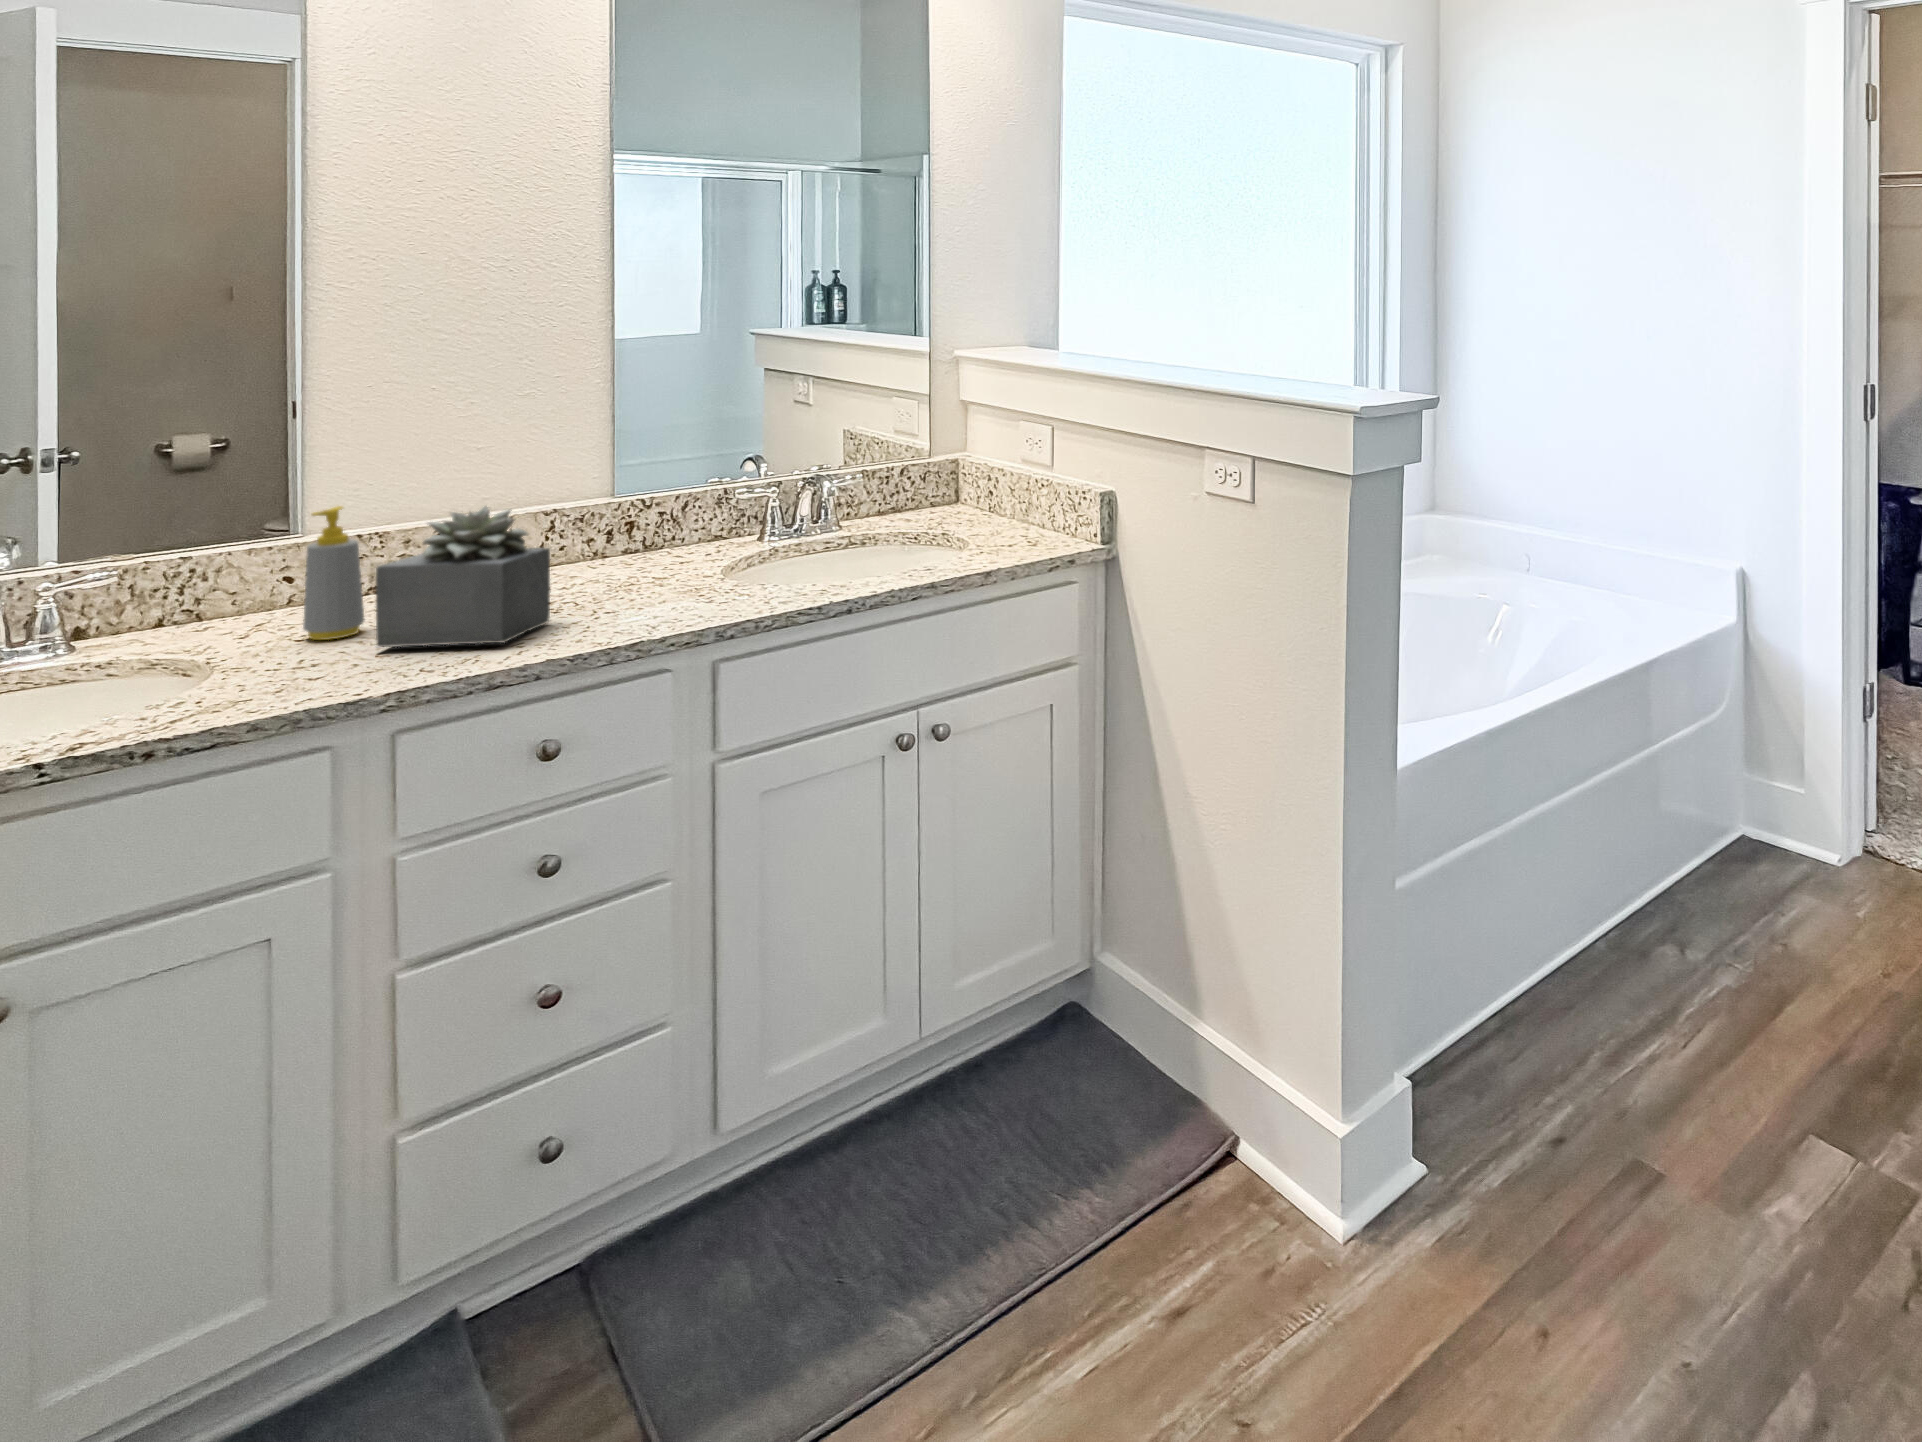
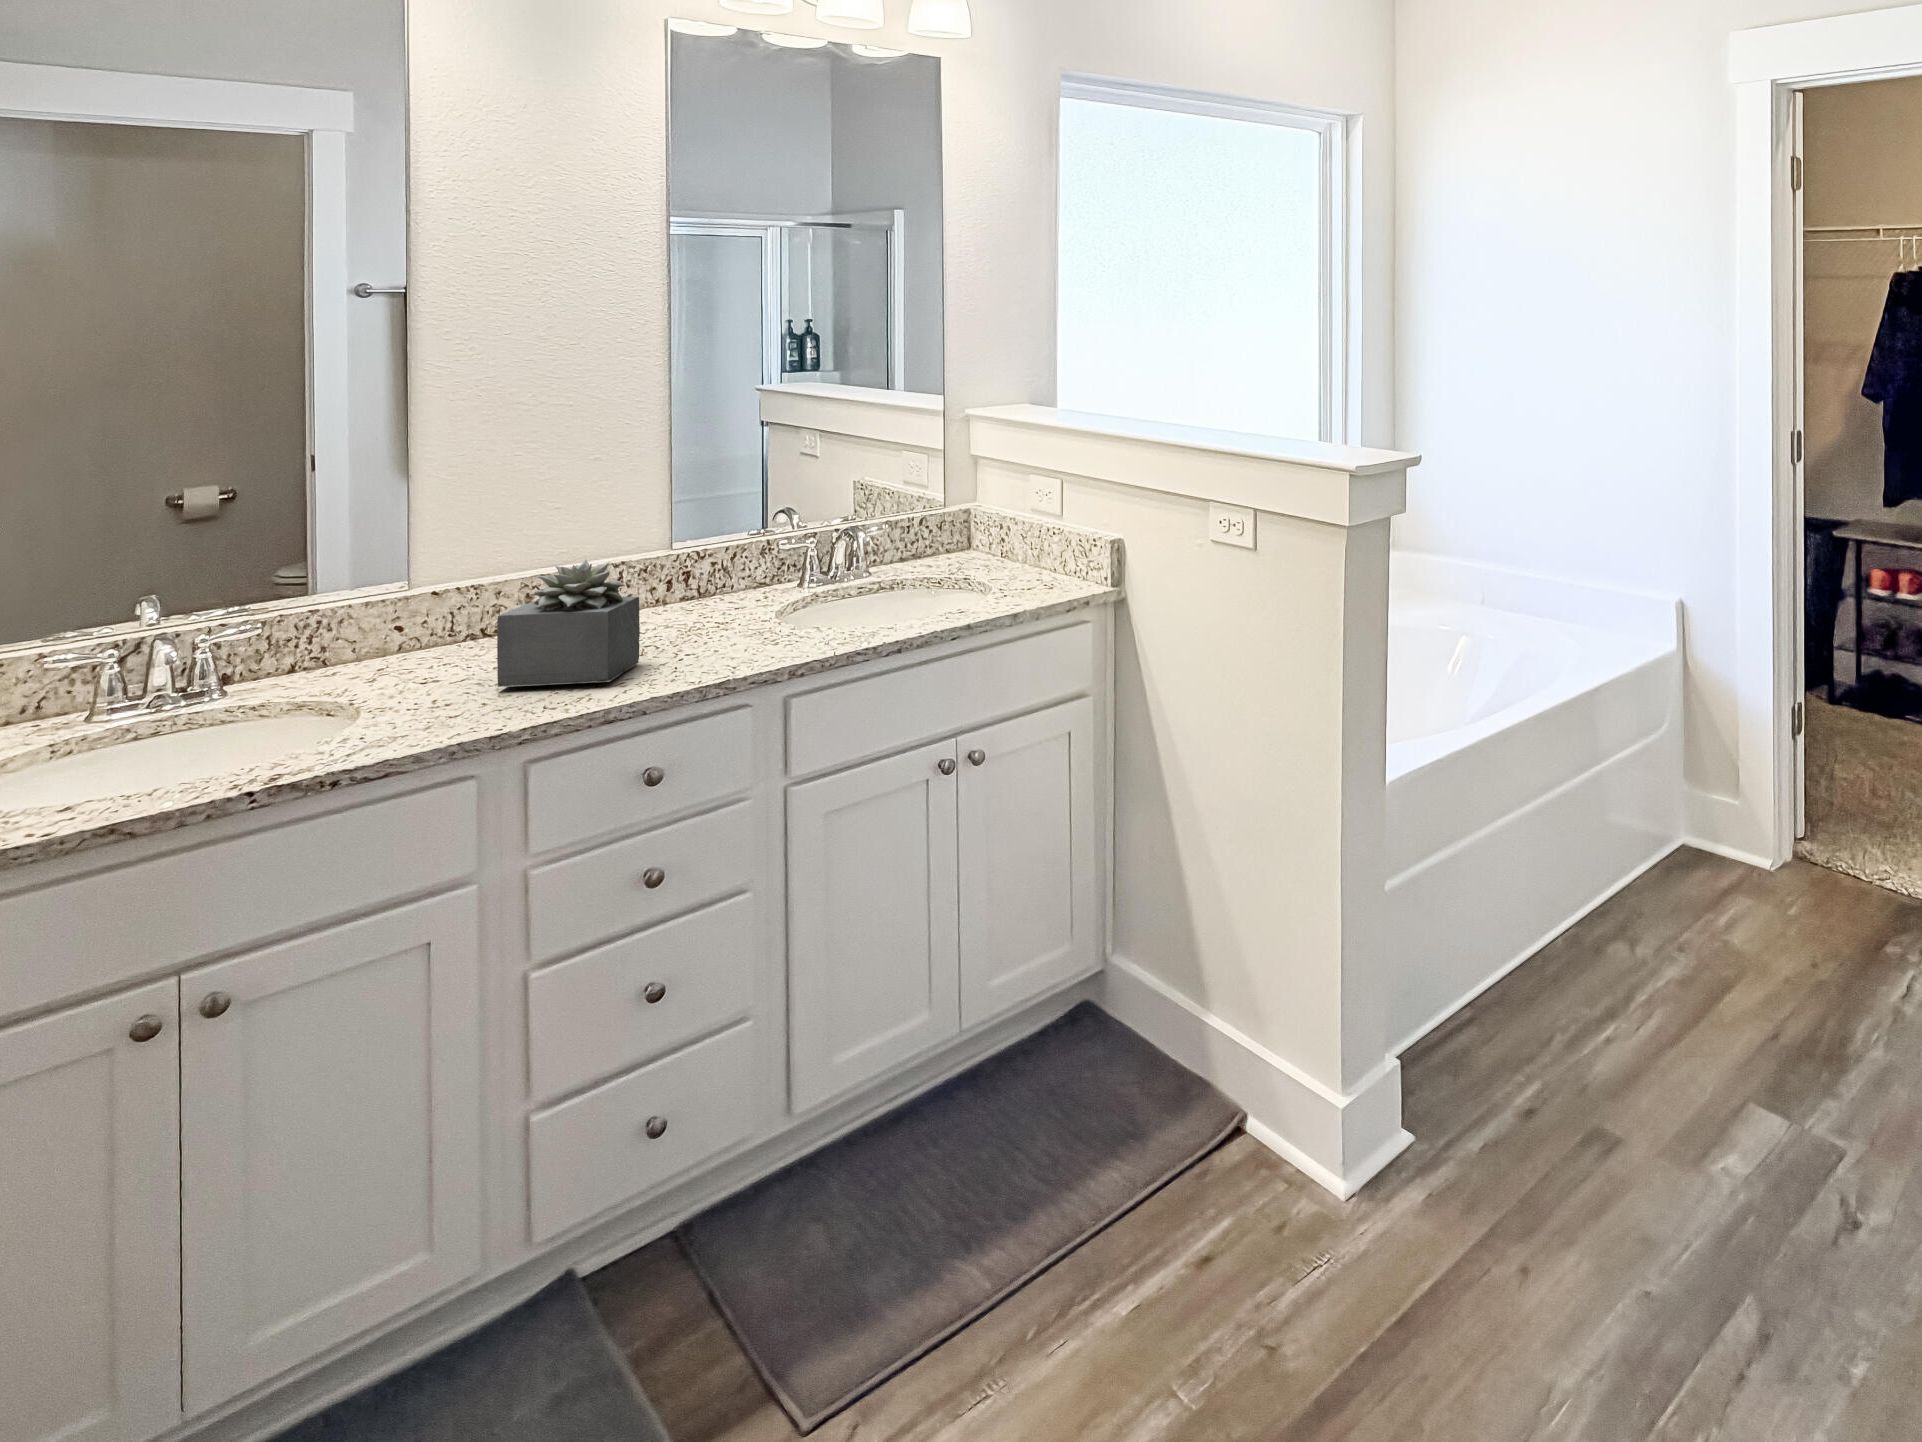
soap bottle: present [303,506,364,640] -> none [426,562,477,681]

